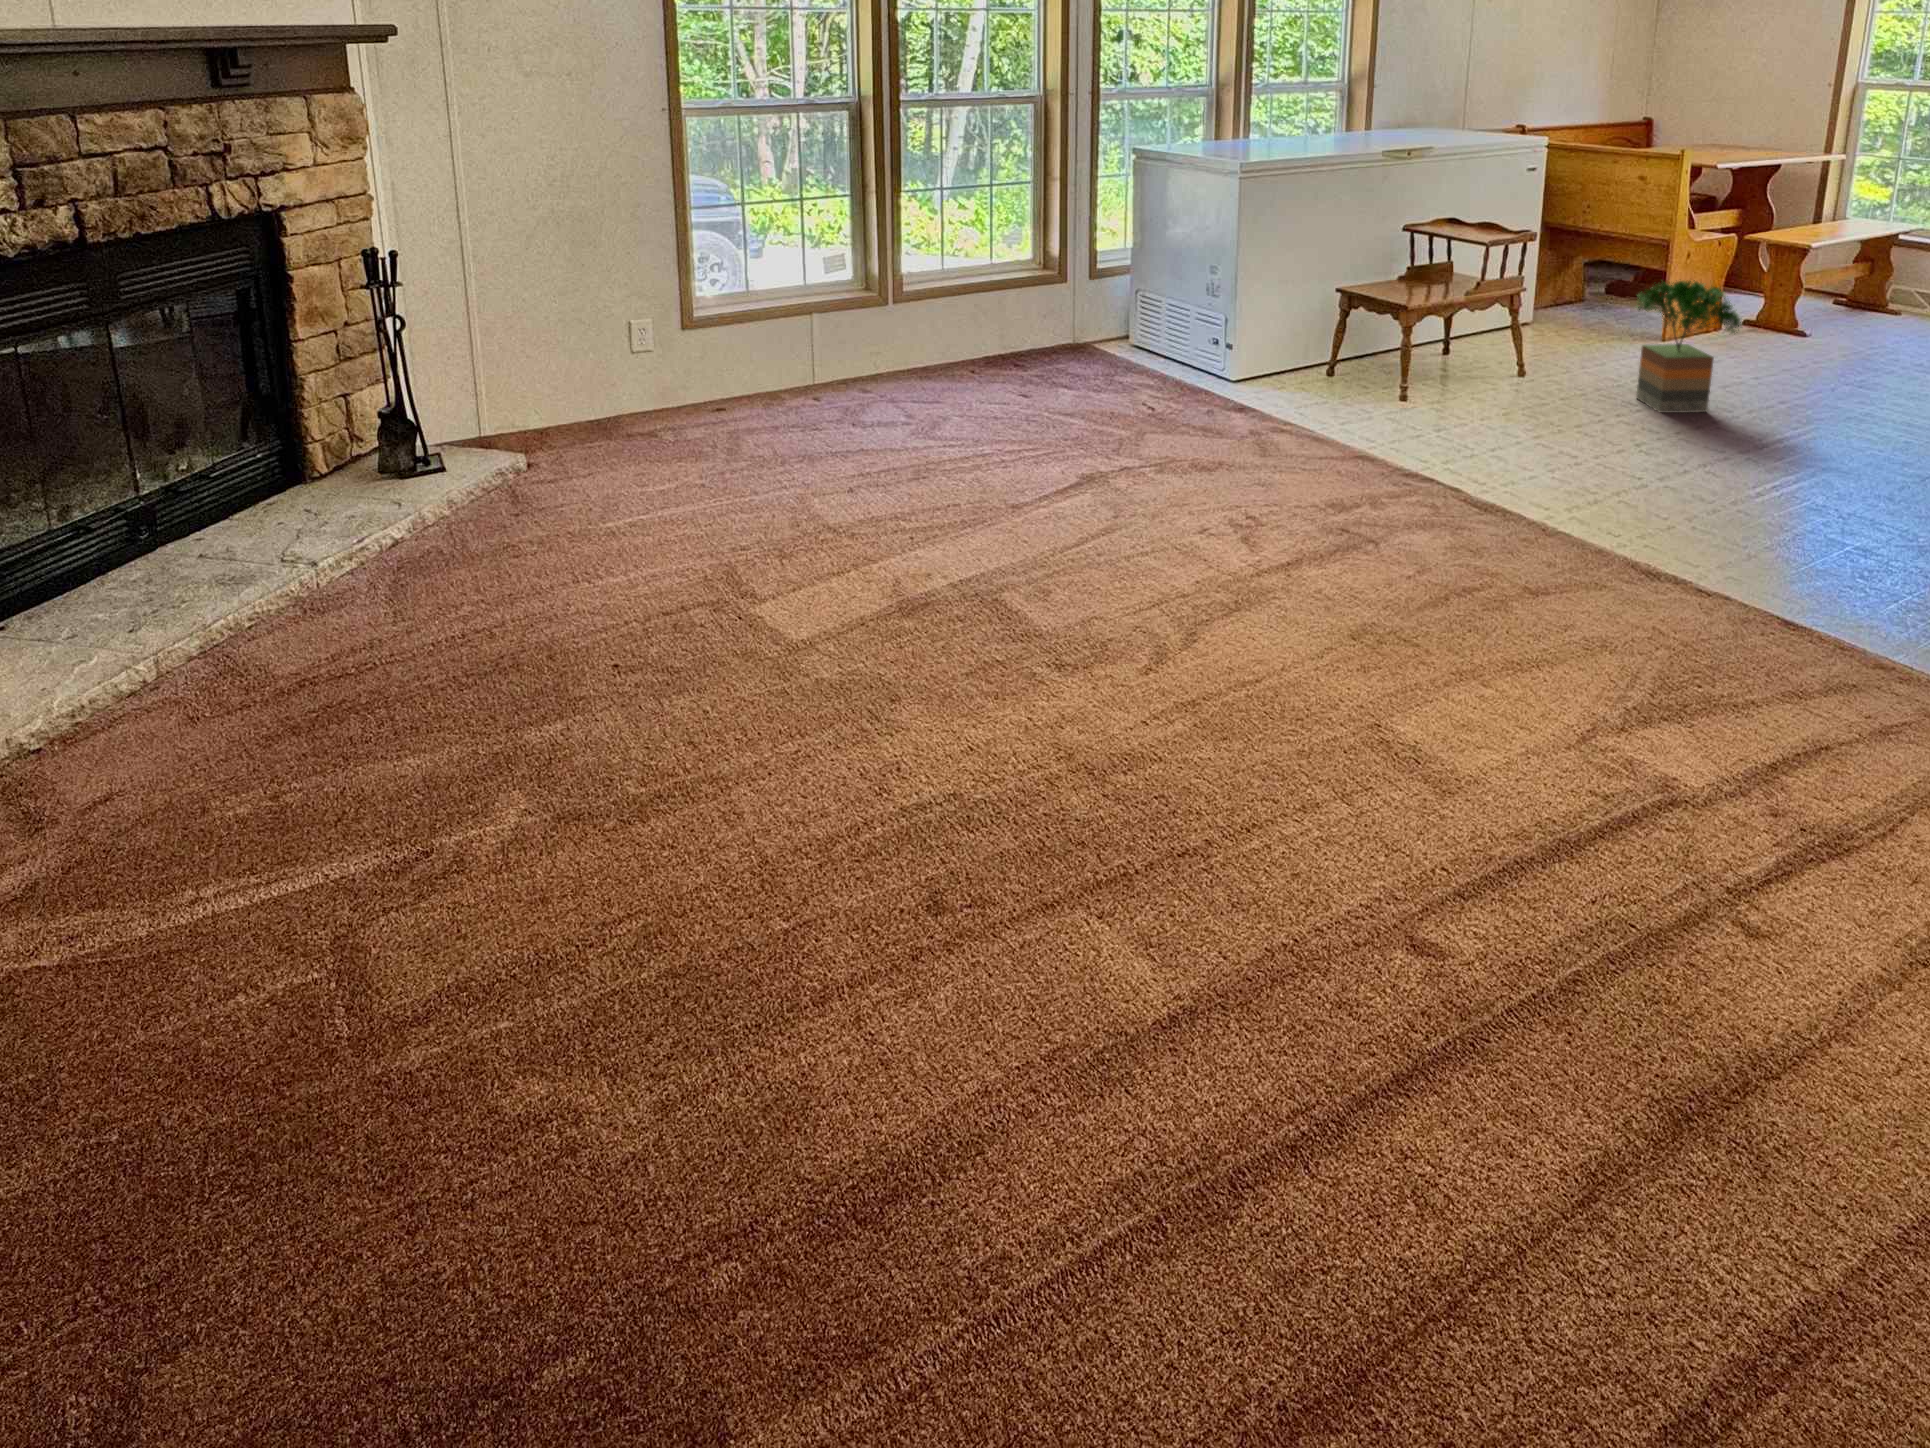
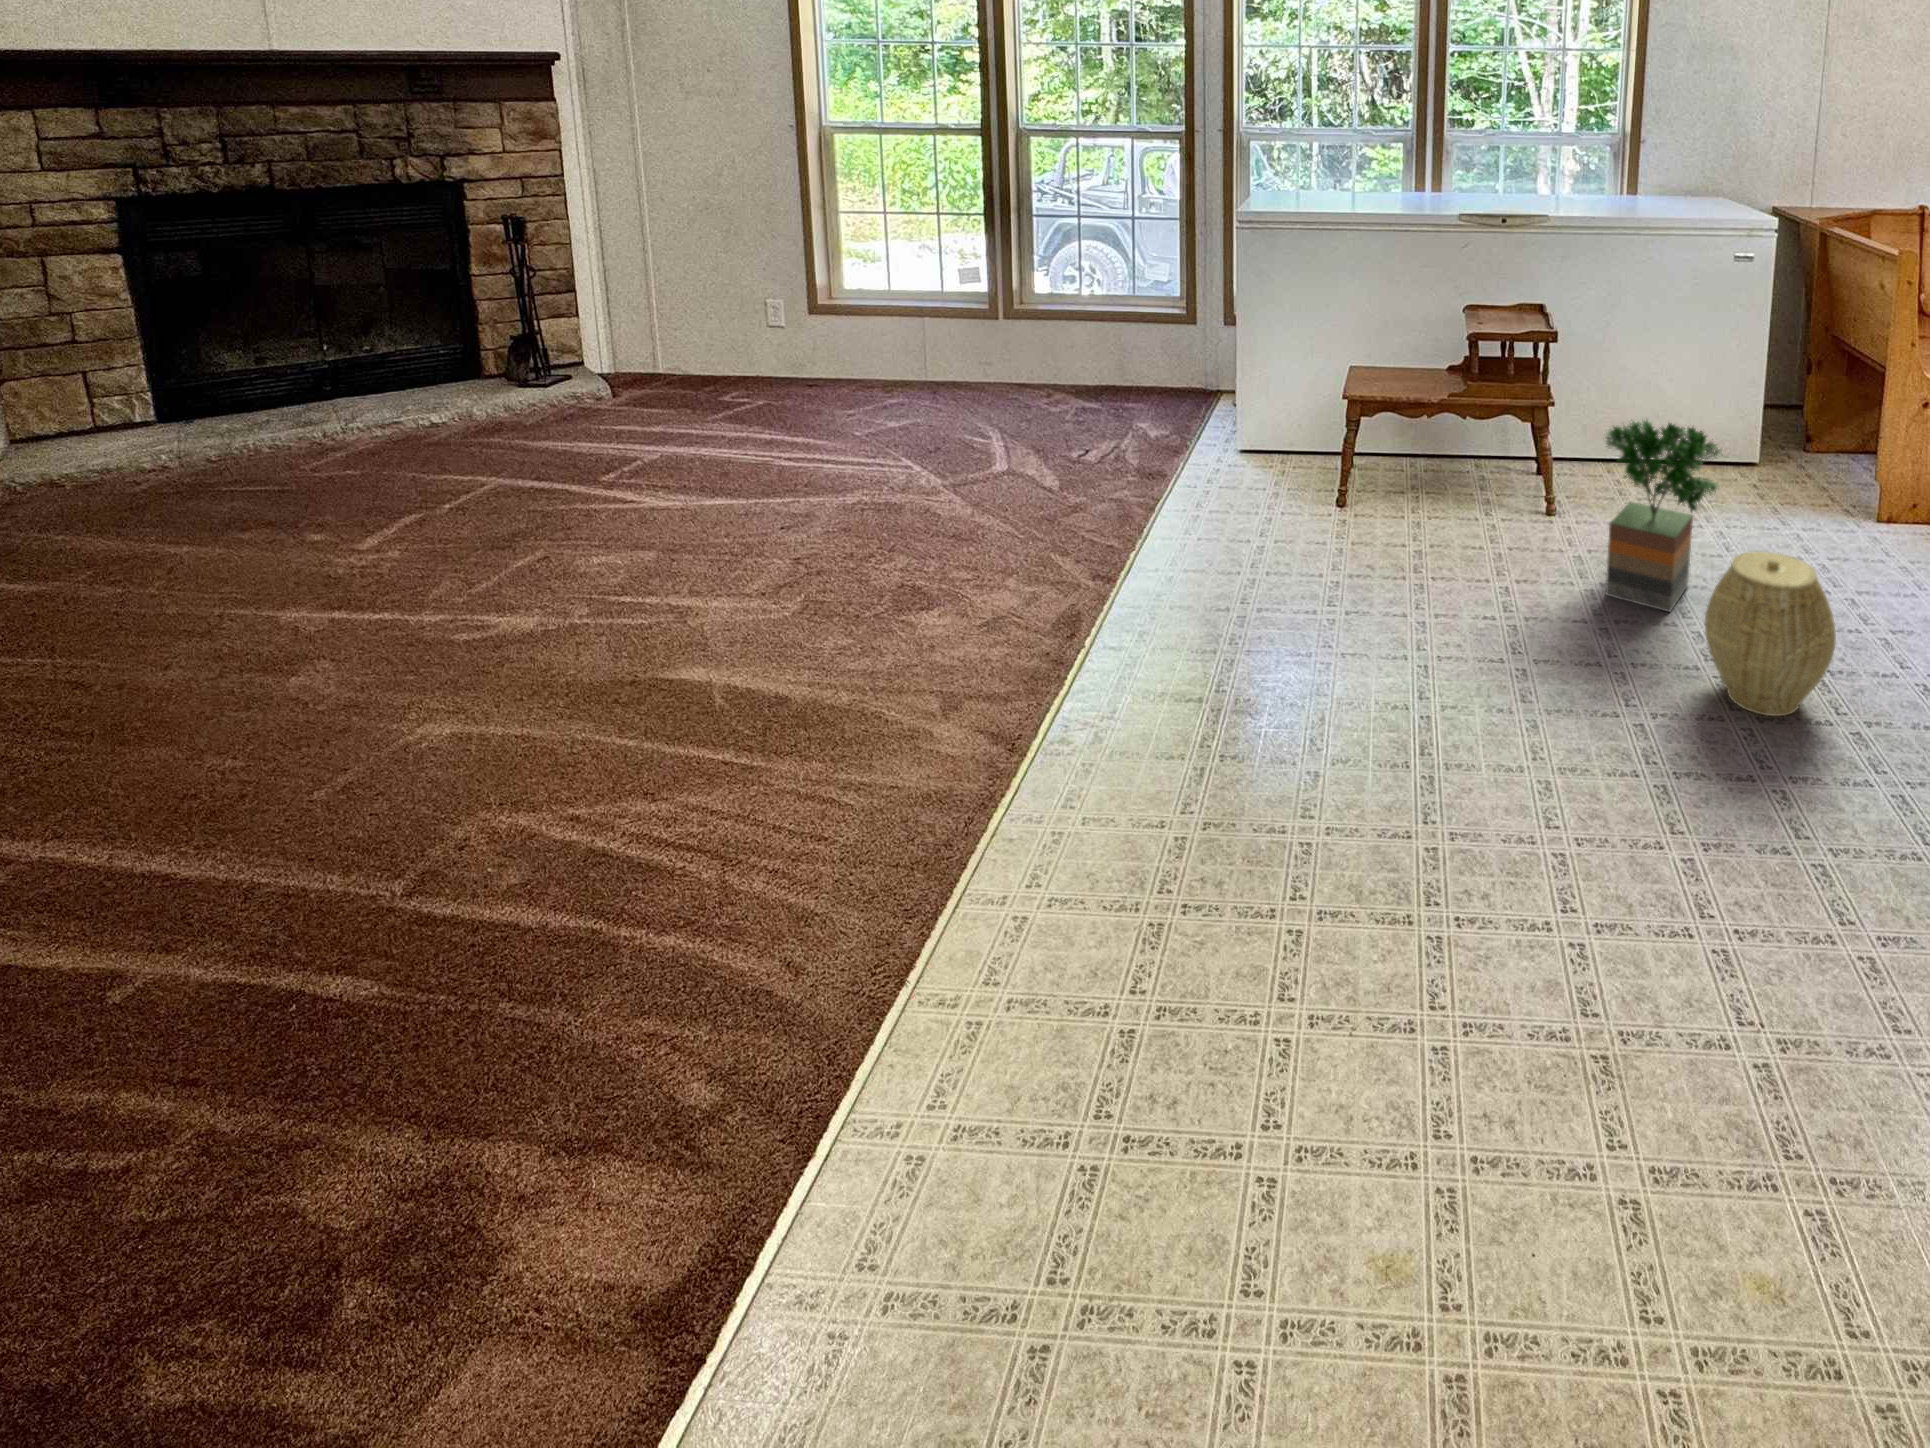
woven basket: none [1796,342,1893,445] -> present [1705,551,1836,716]

